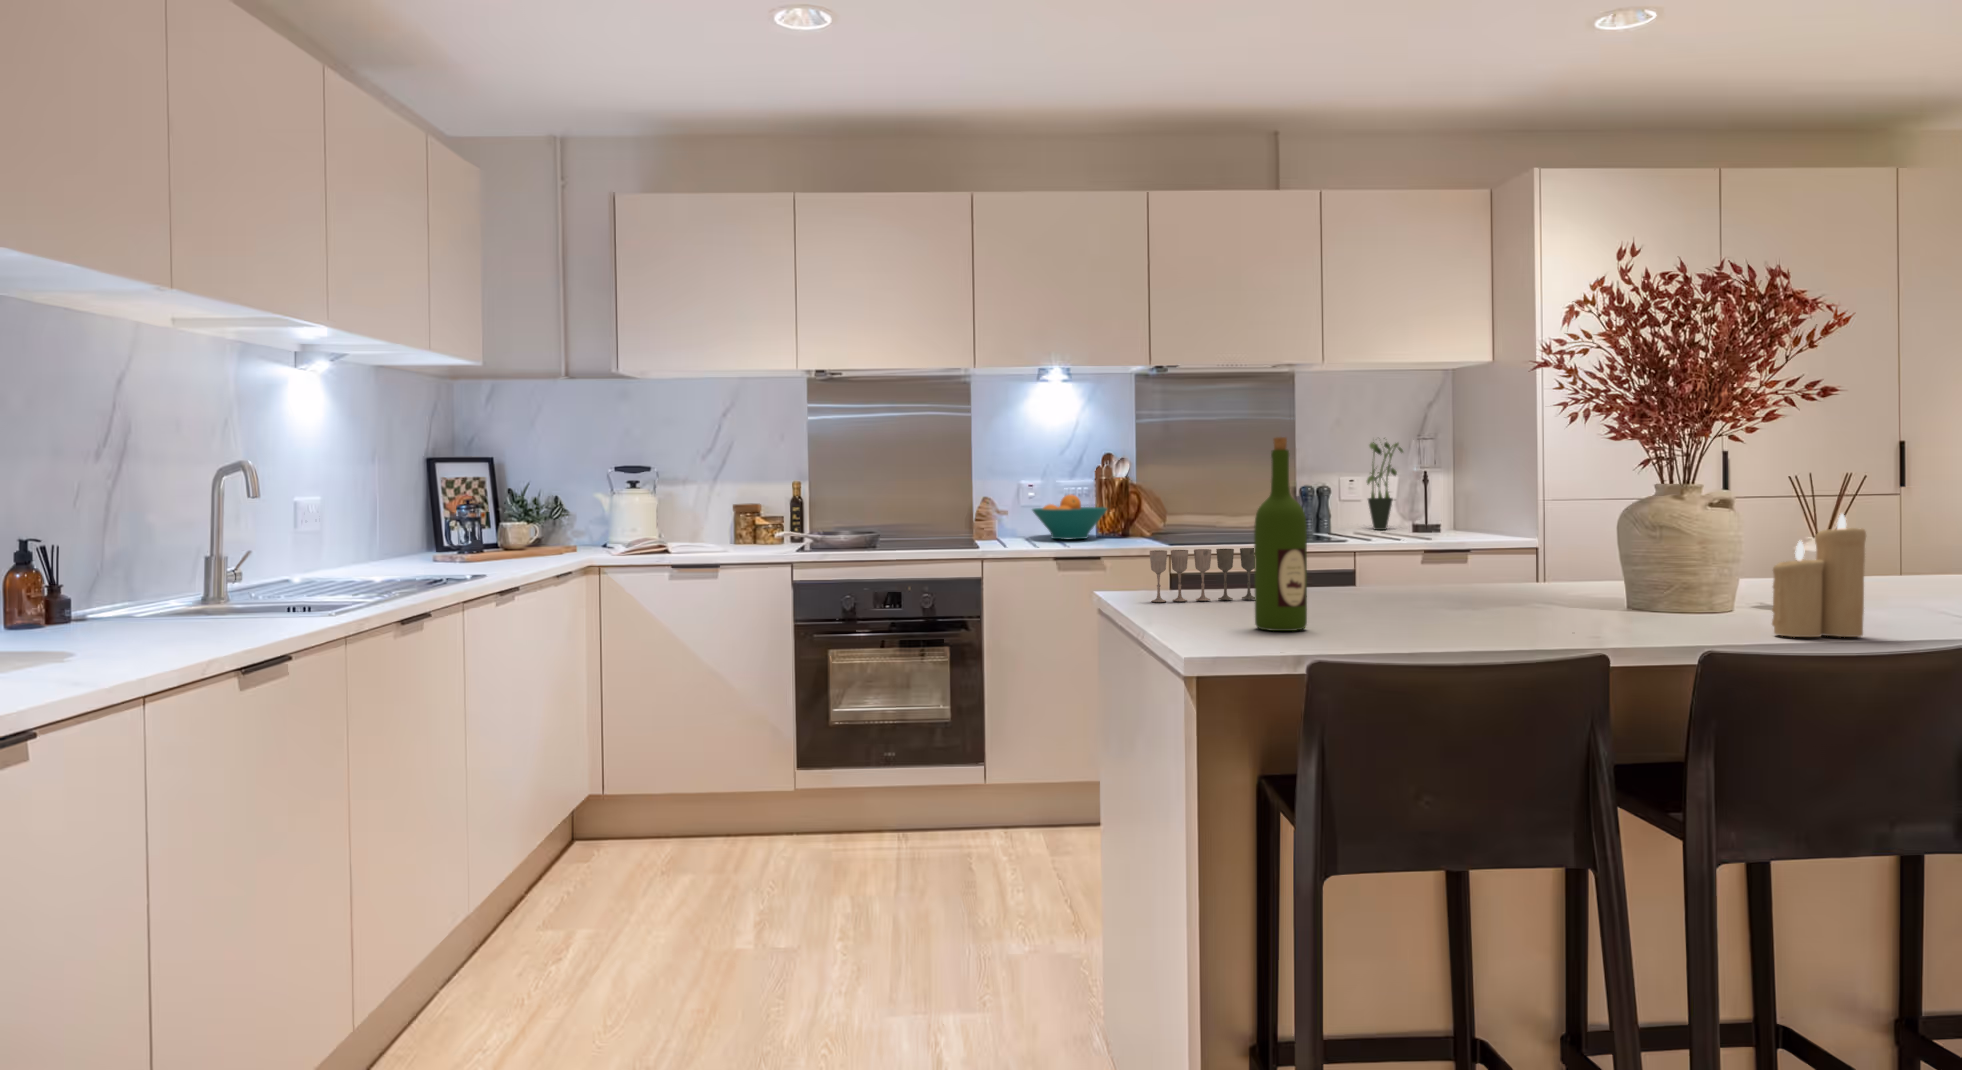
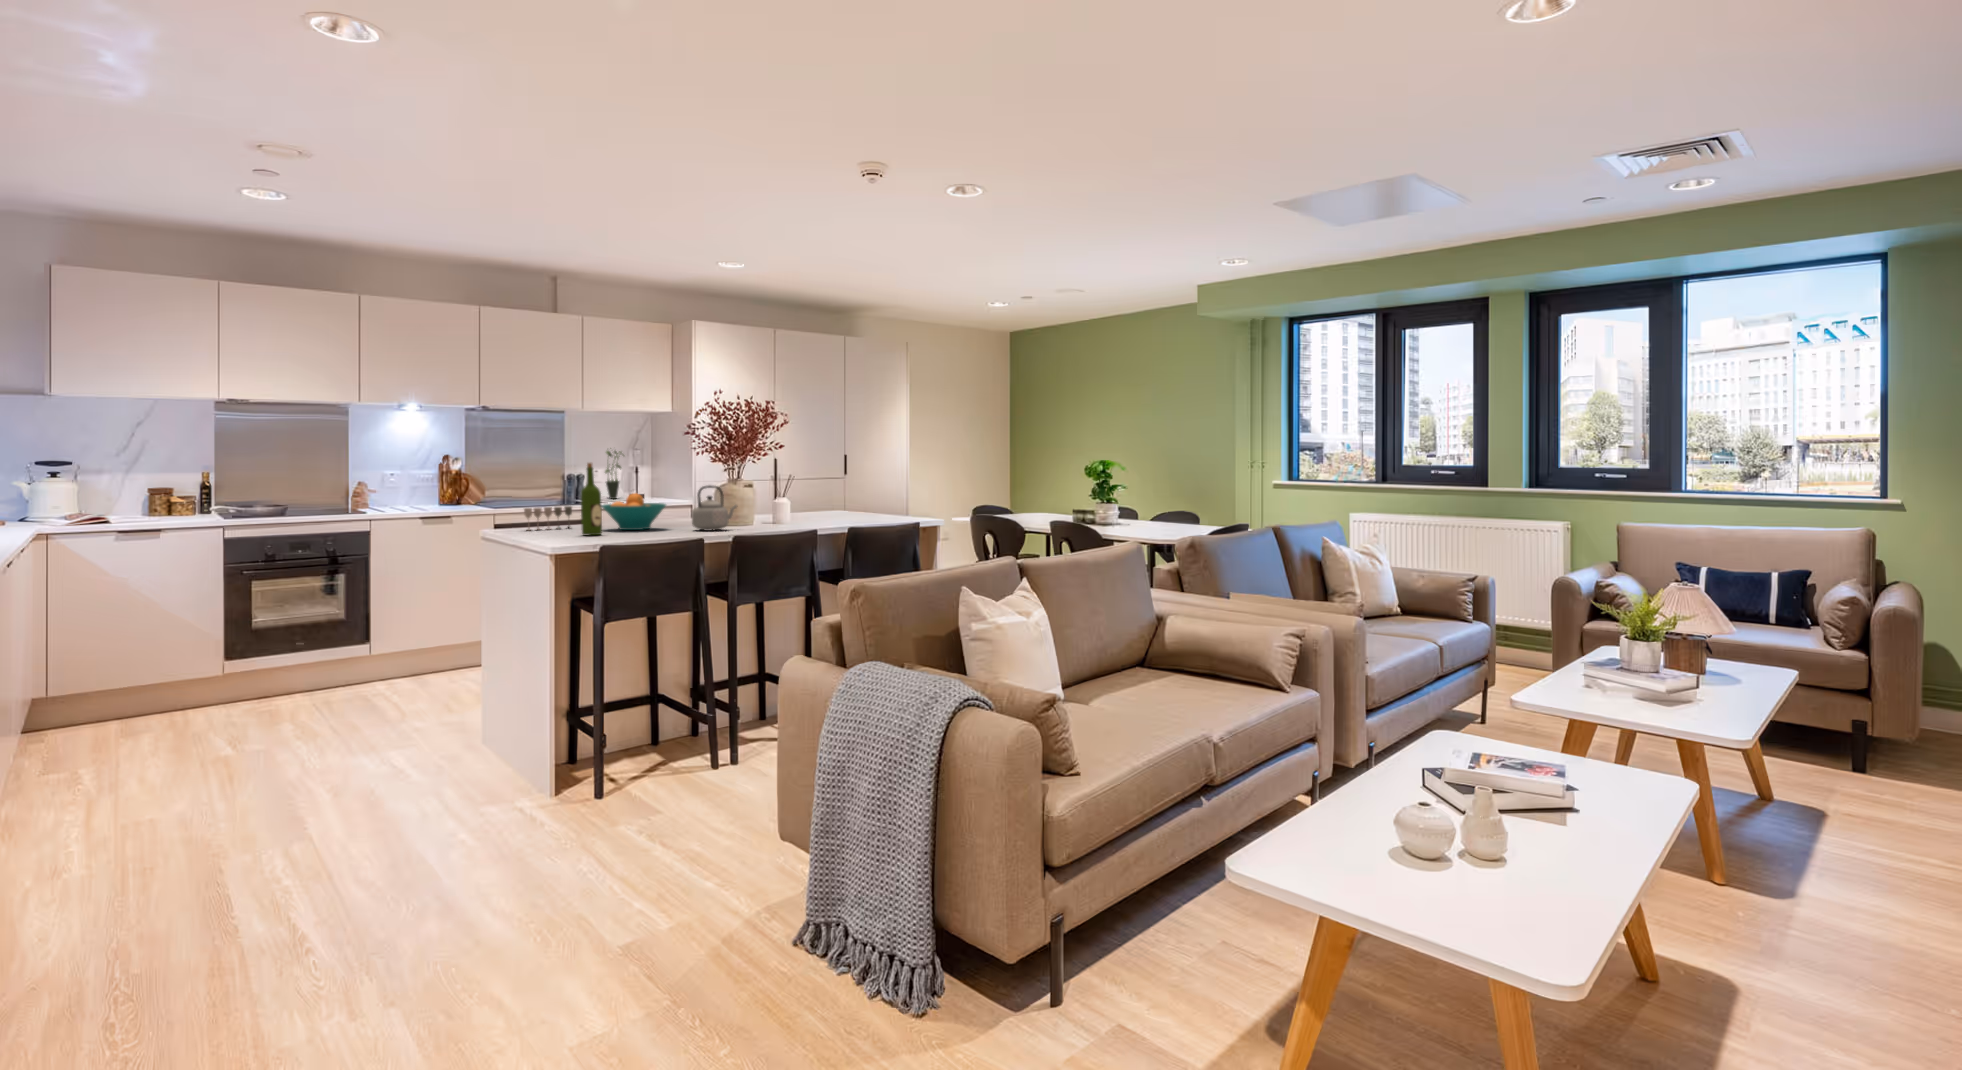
fruit bowl: present [1032,494,1107,540] -> present [602,493,666,530]
teapot: none [1558,500,1704,631] -> present [692,485,737,531]
candle: present [1772,514,1866,637] -> none [757,490,782,529]

